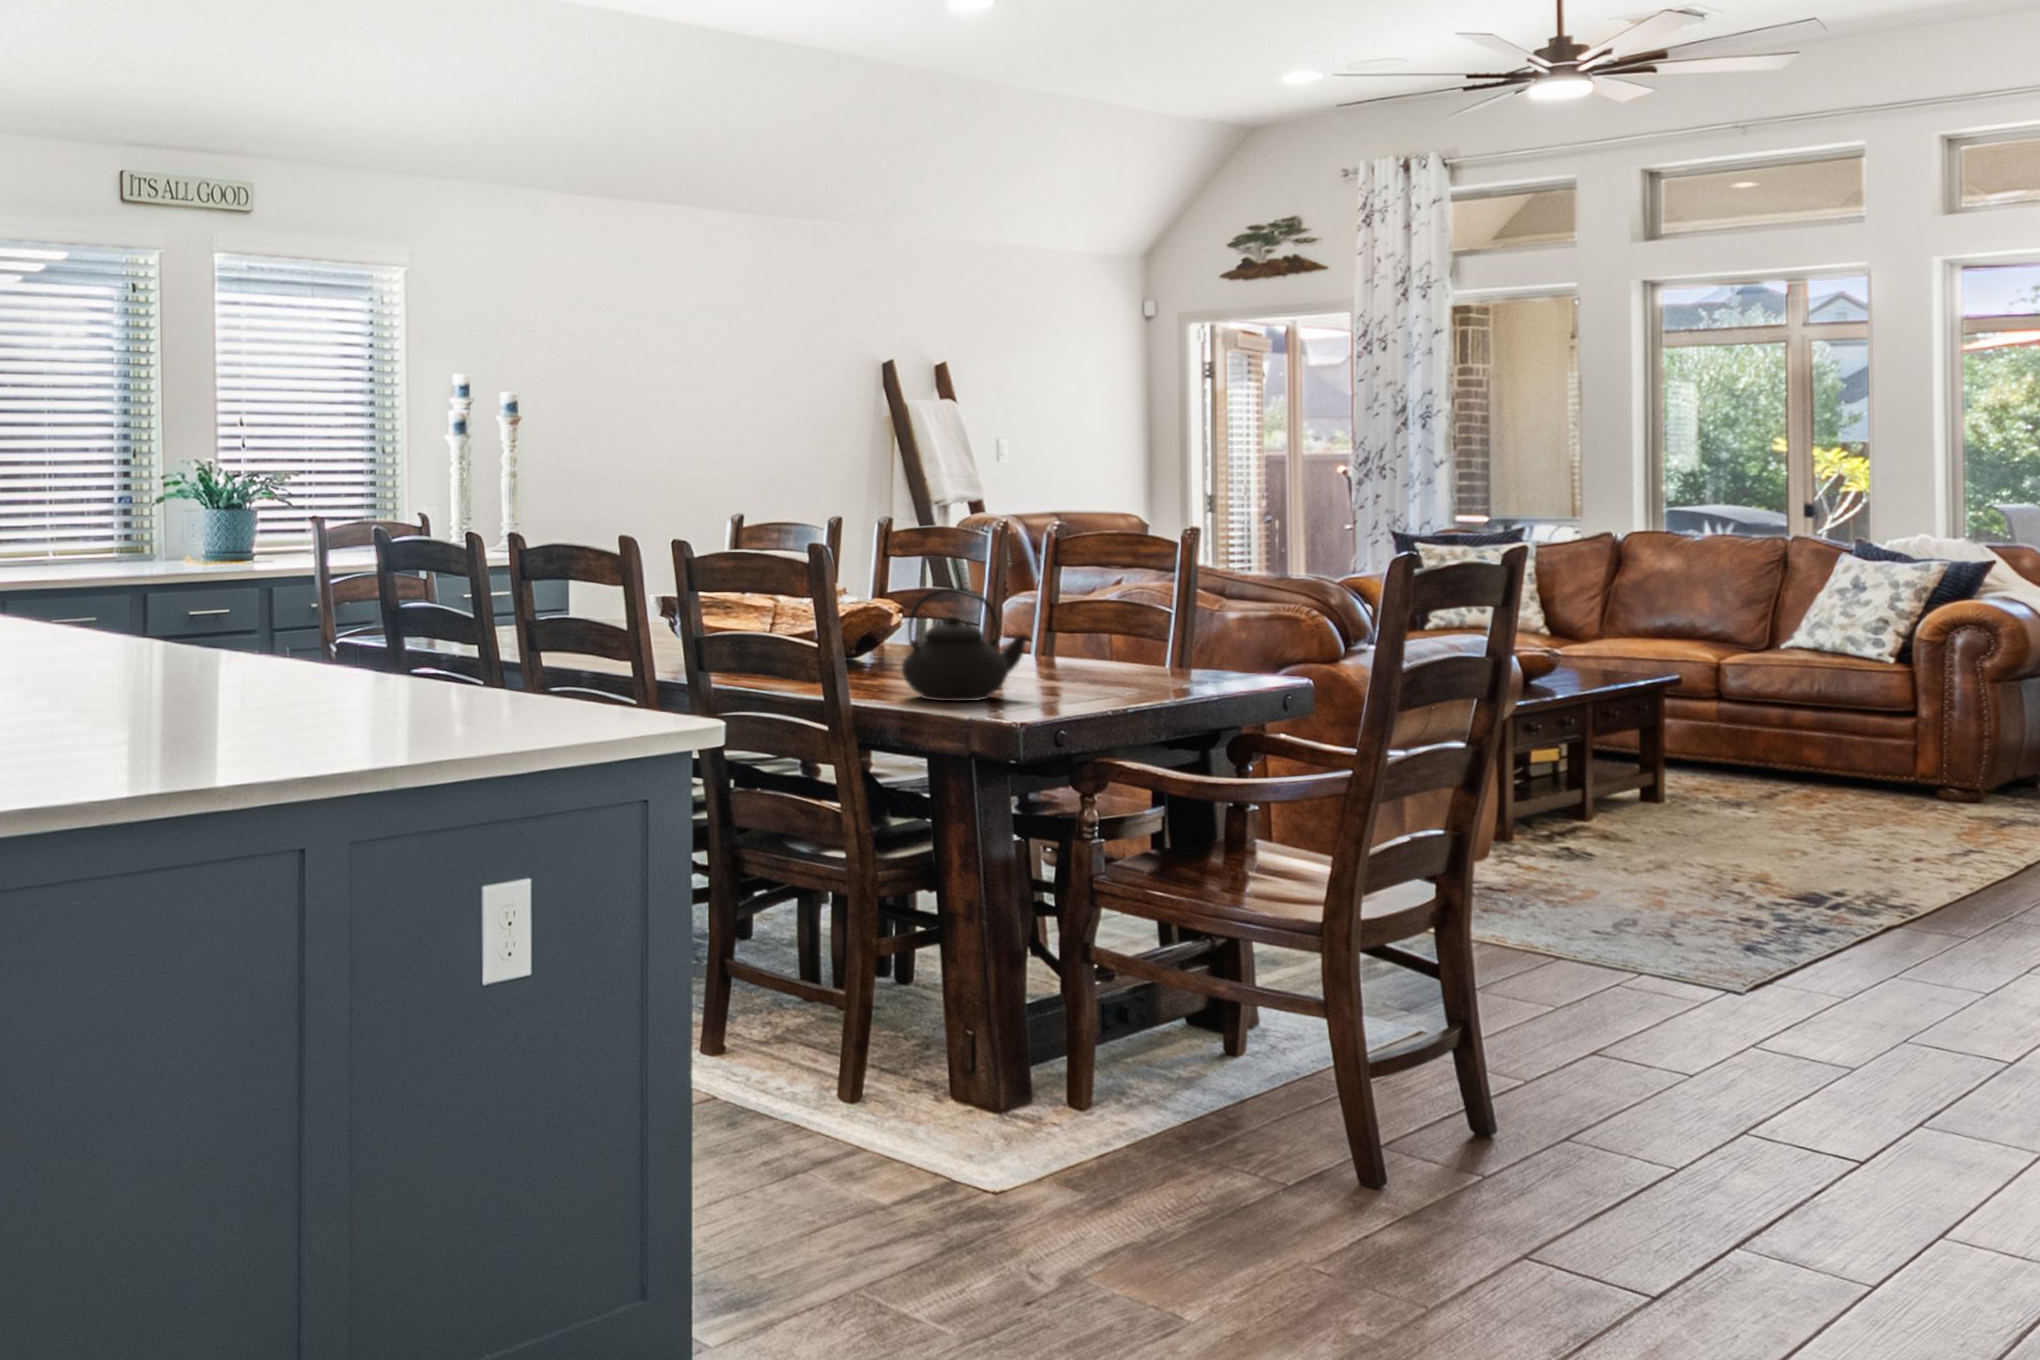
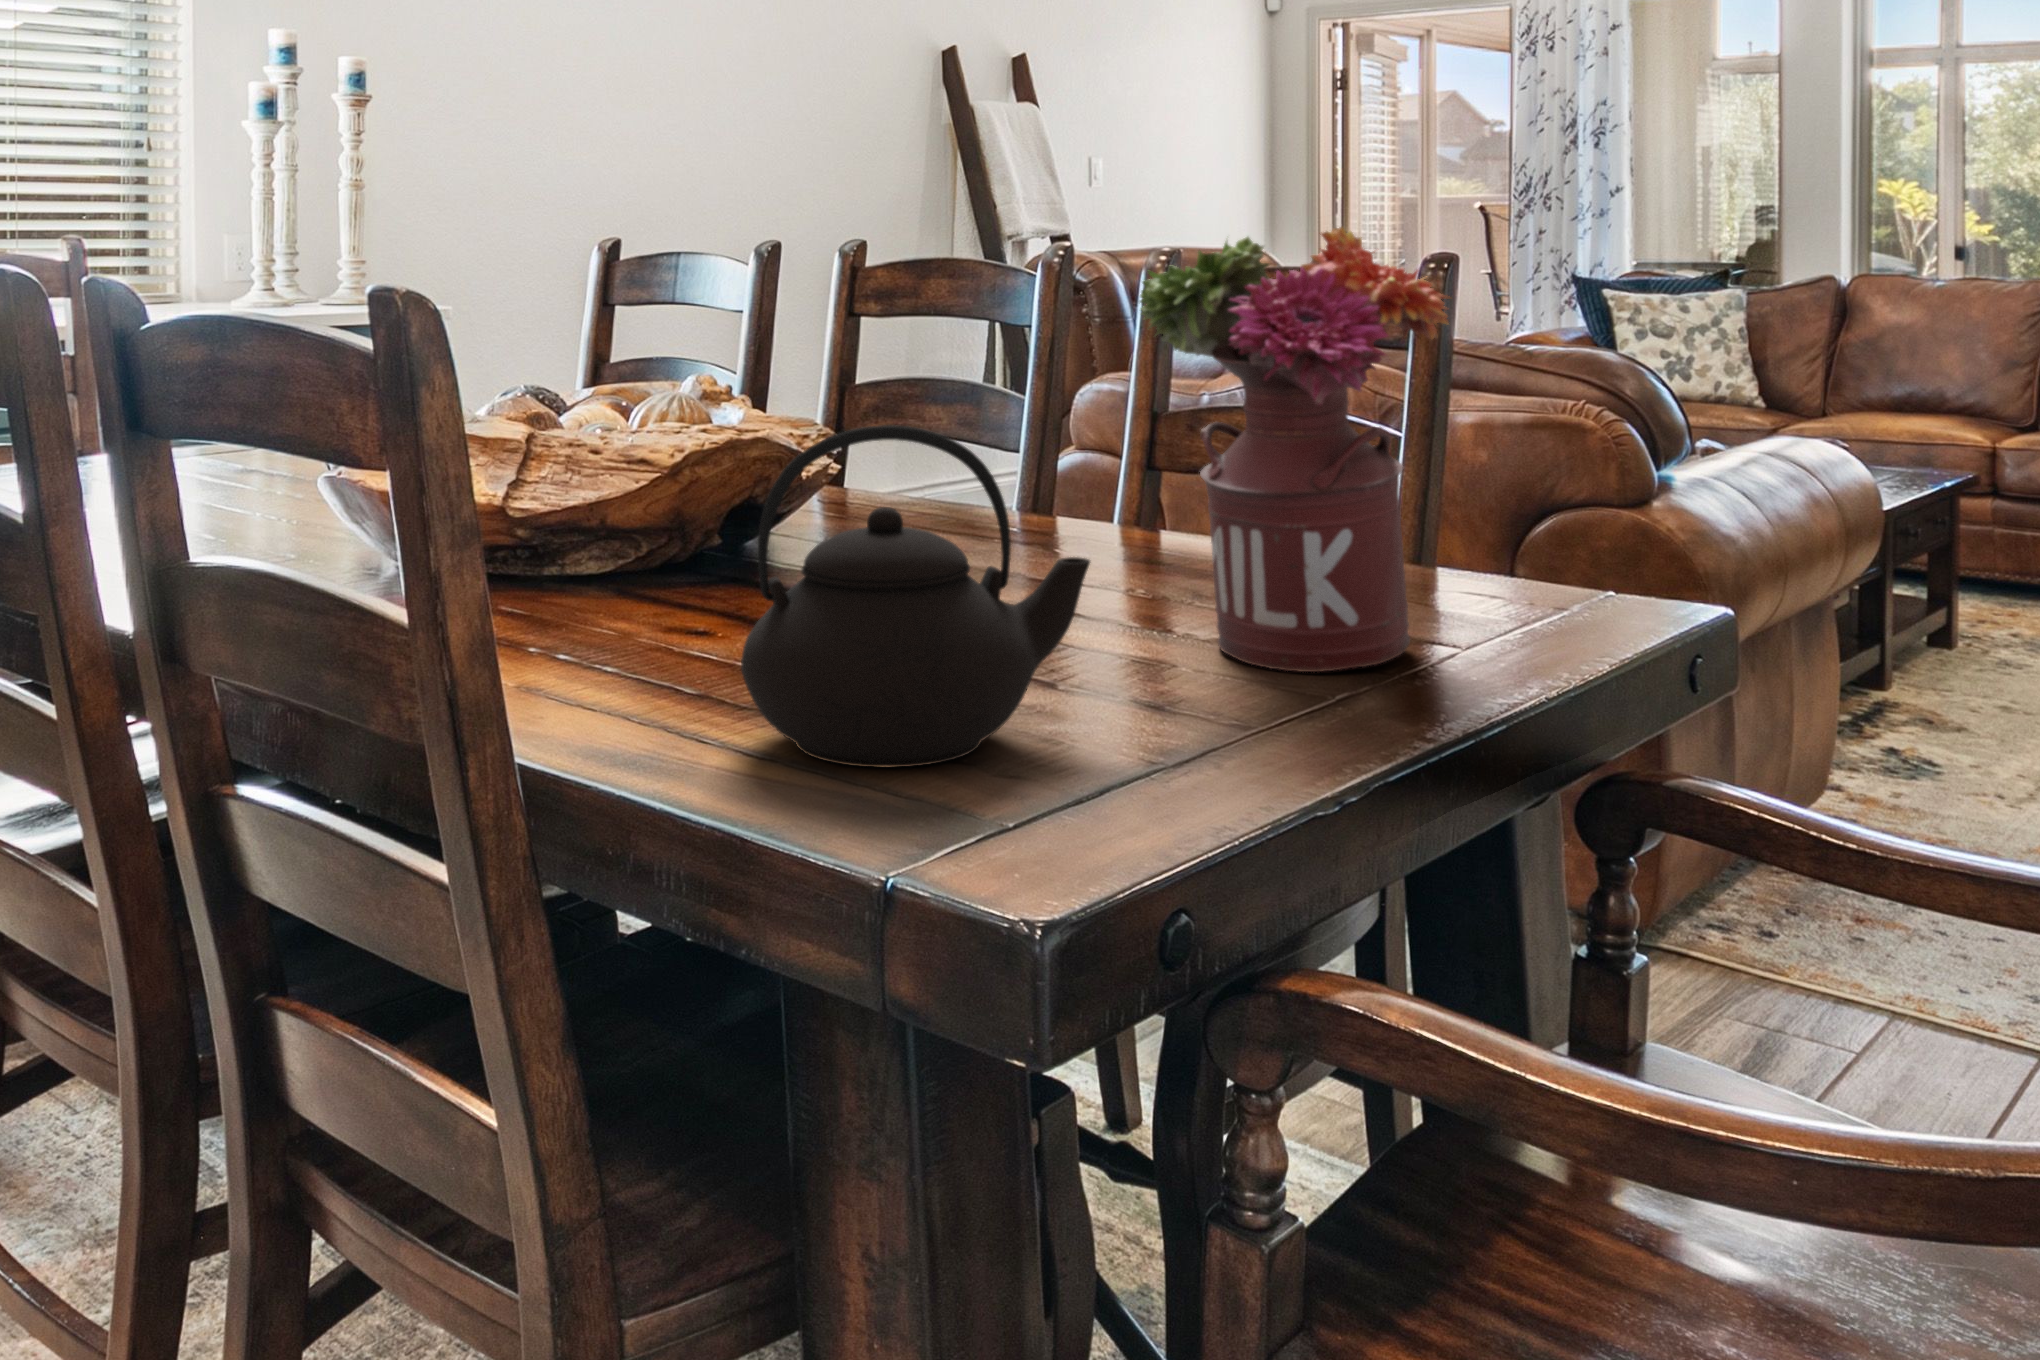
flower arrangement: none [1045,515,1175,686] -> present [1140,227,1450,672]

